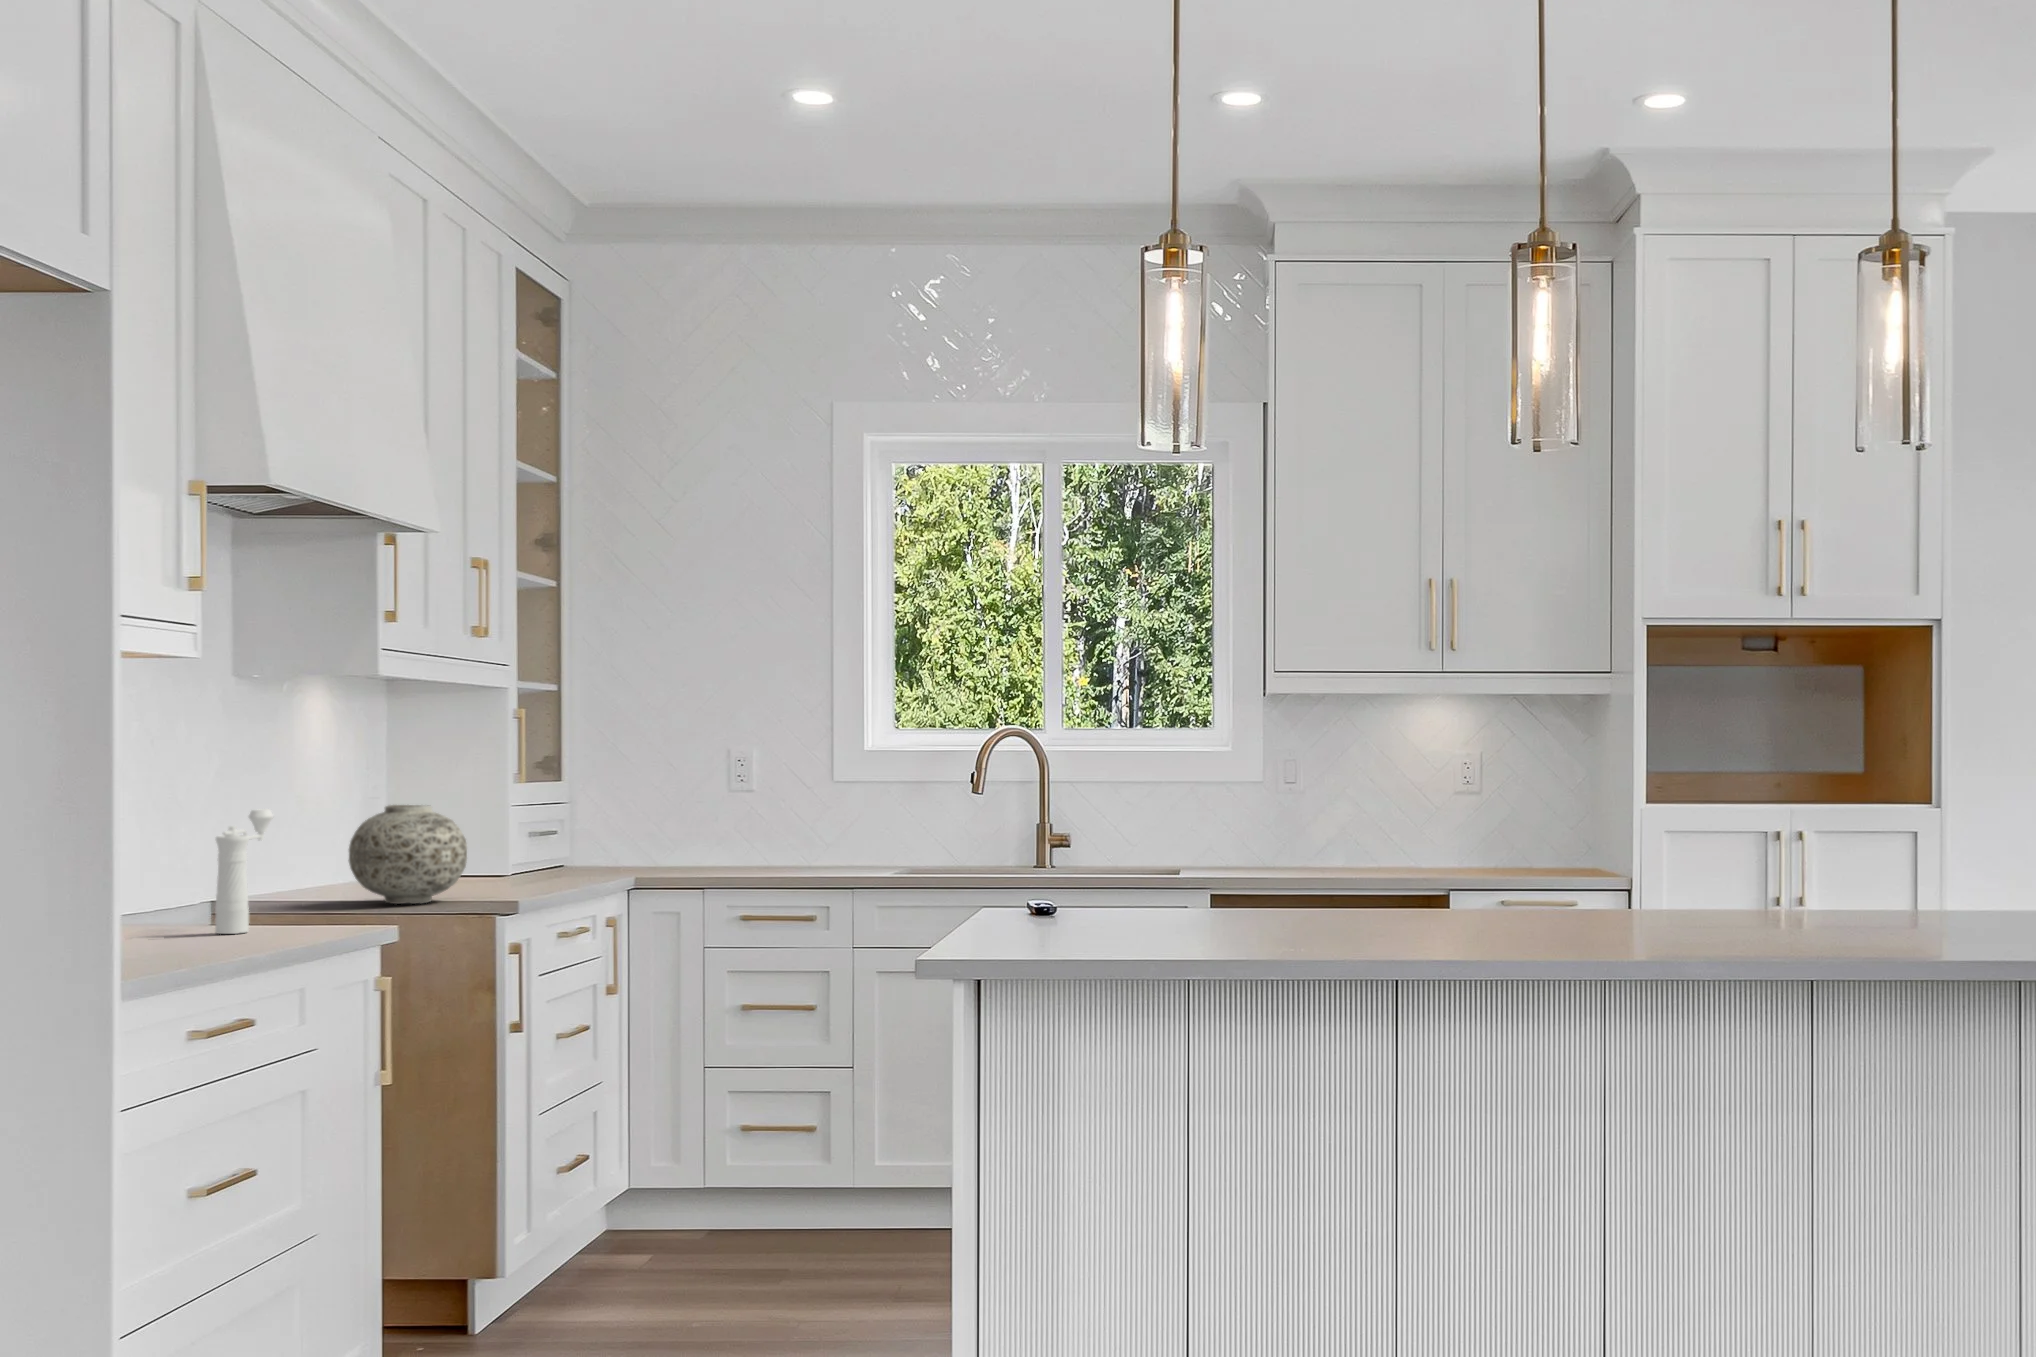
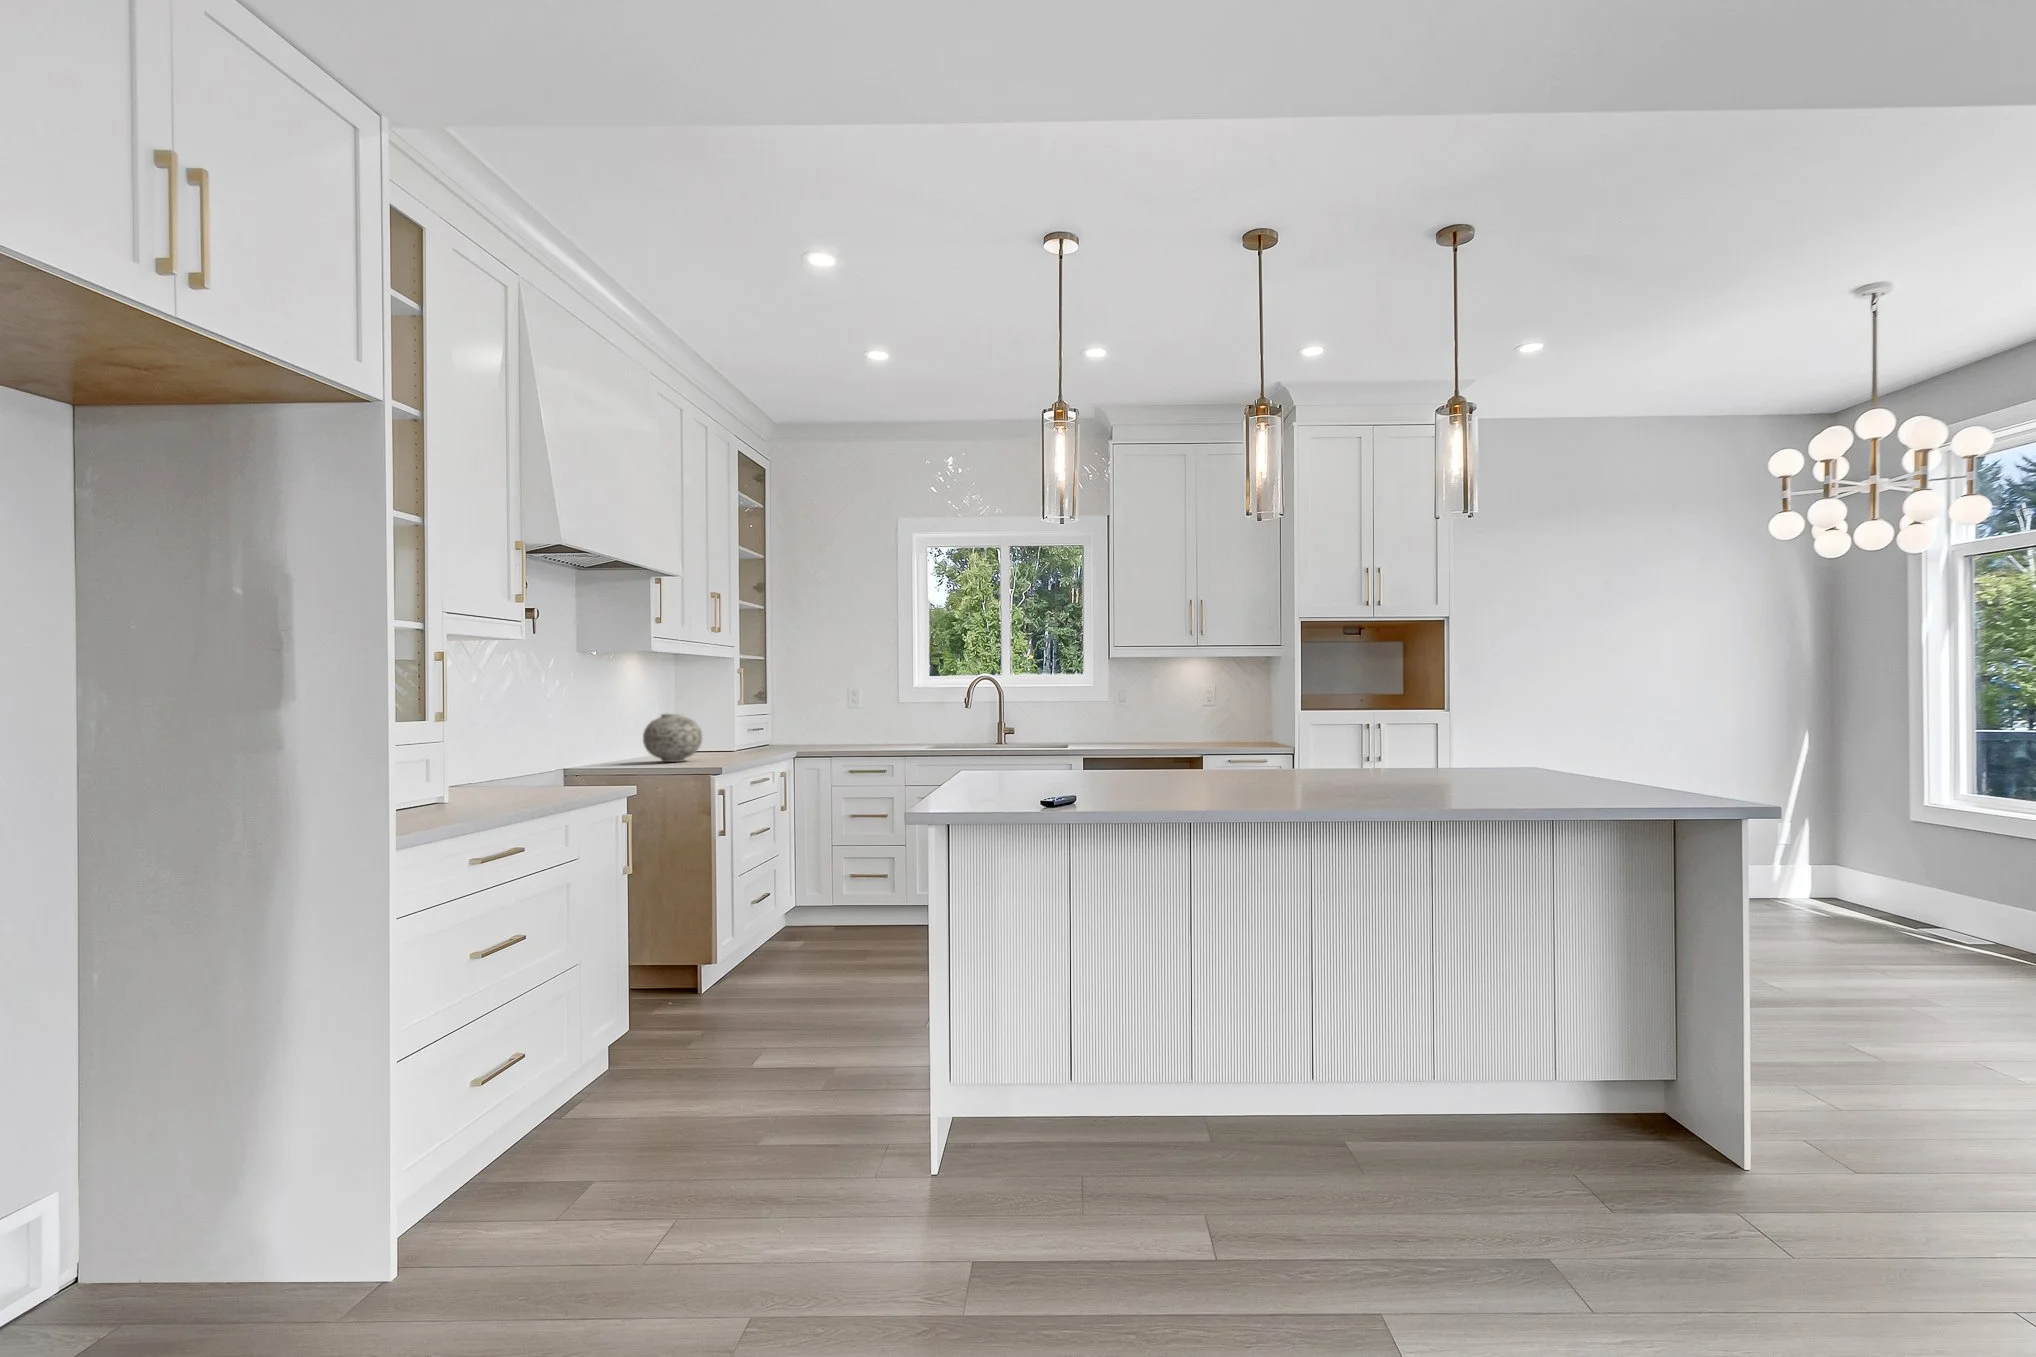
pepper mill: present [215,809,273,934] -> none [564,714,596,775]

